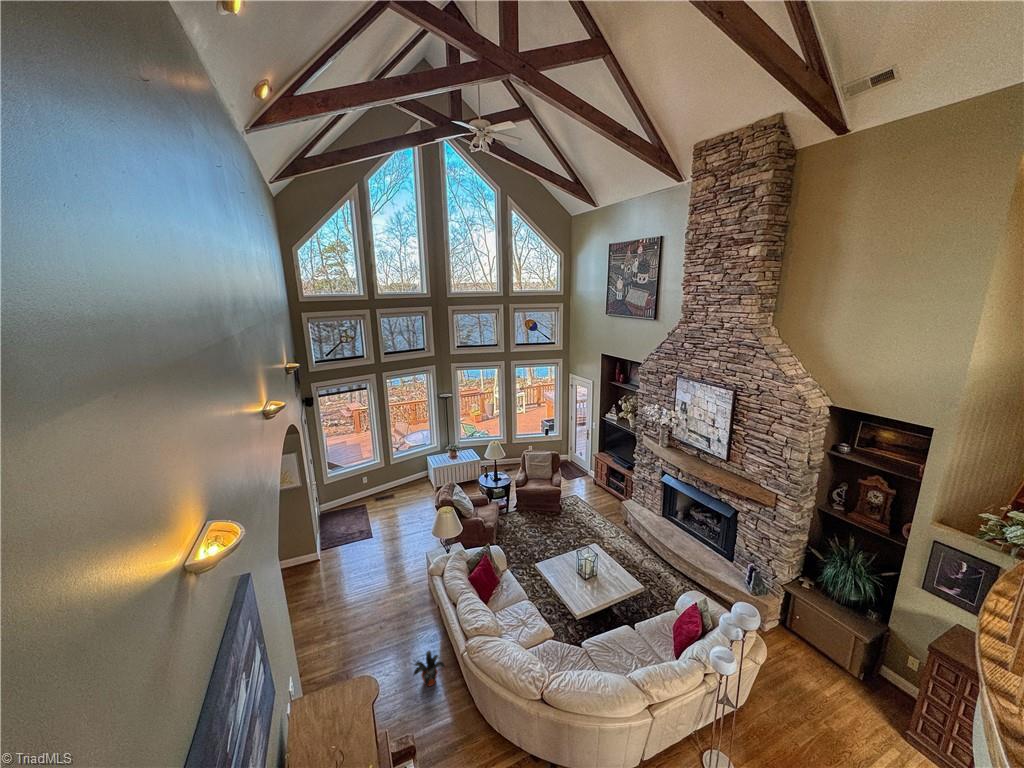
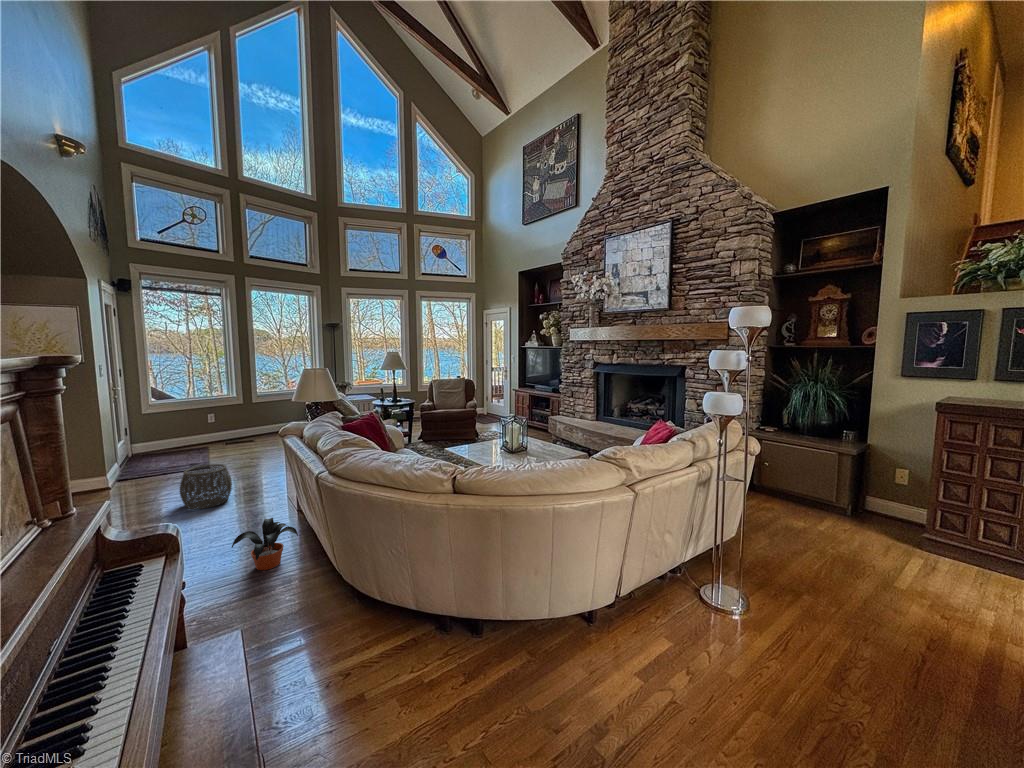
woven basket: none [369,571,397,606] -> present [180,464,232,509]

